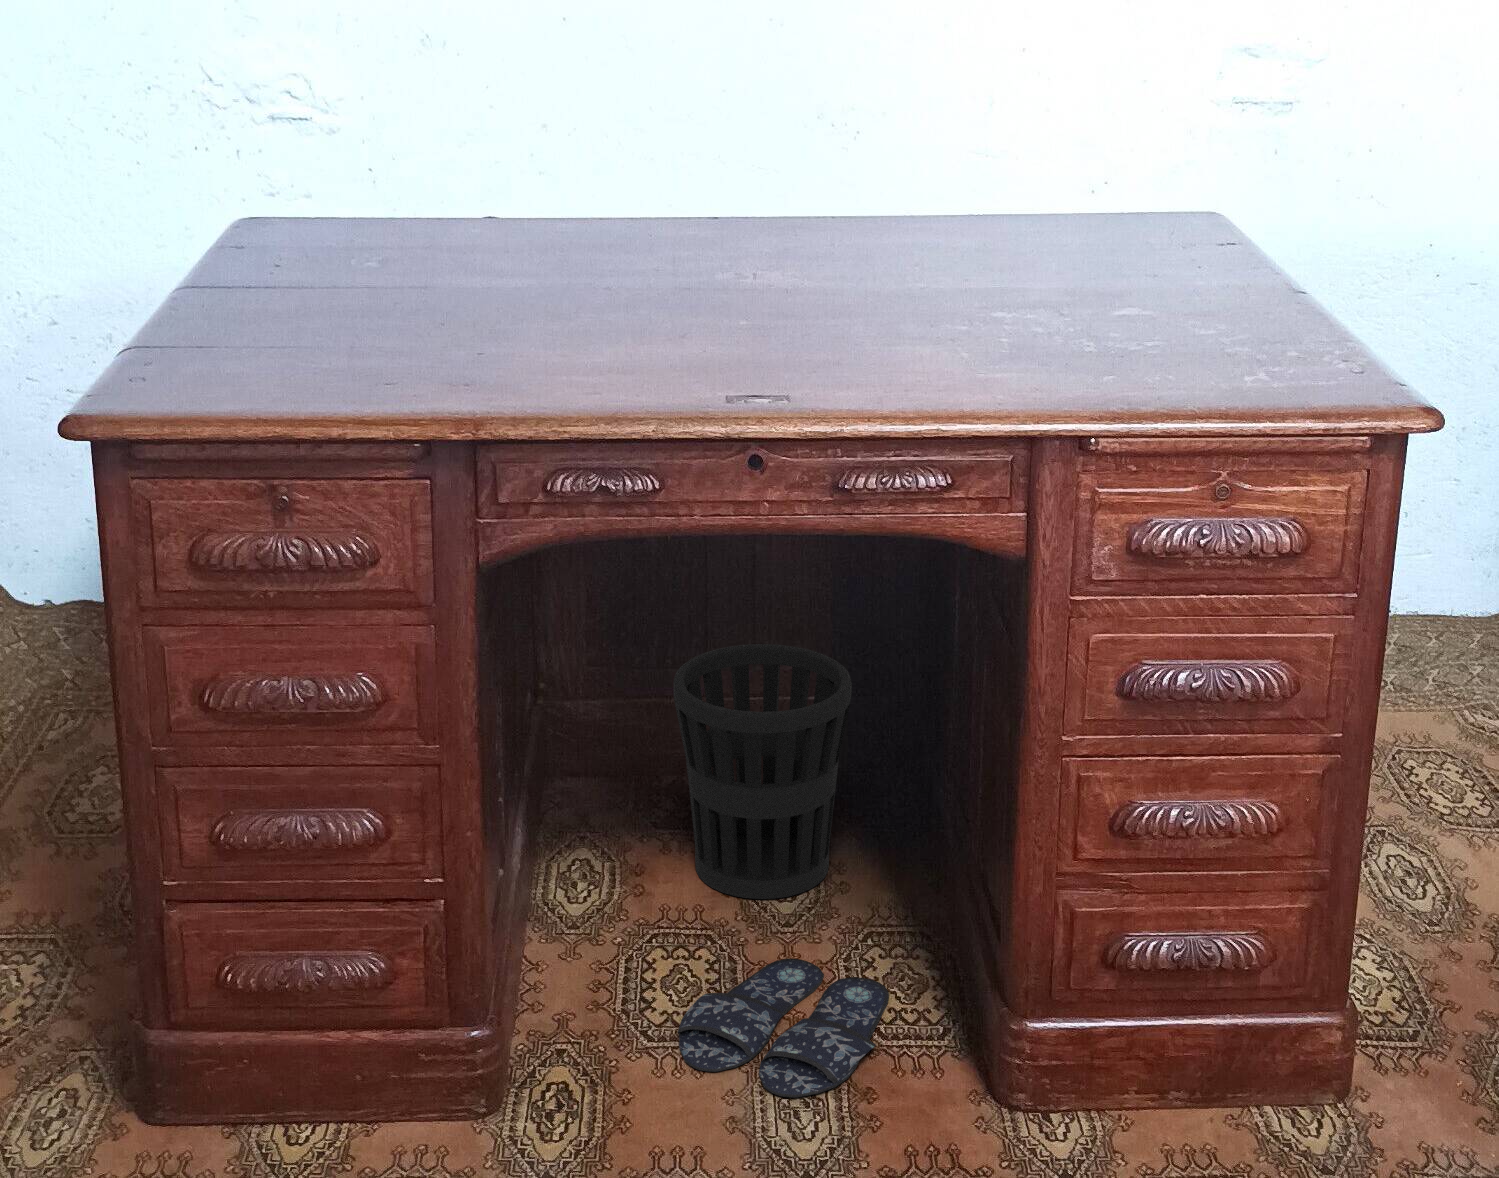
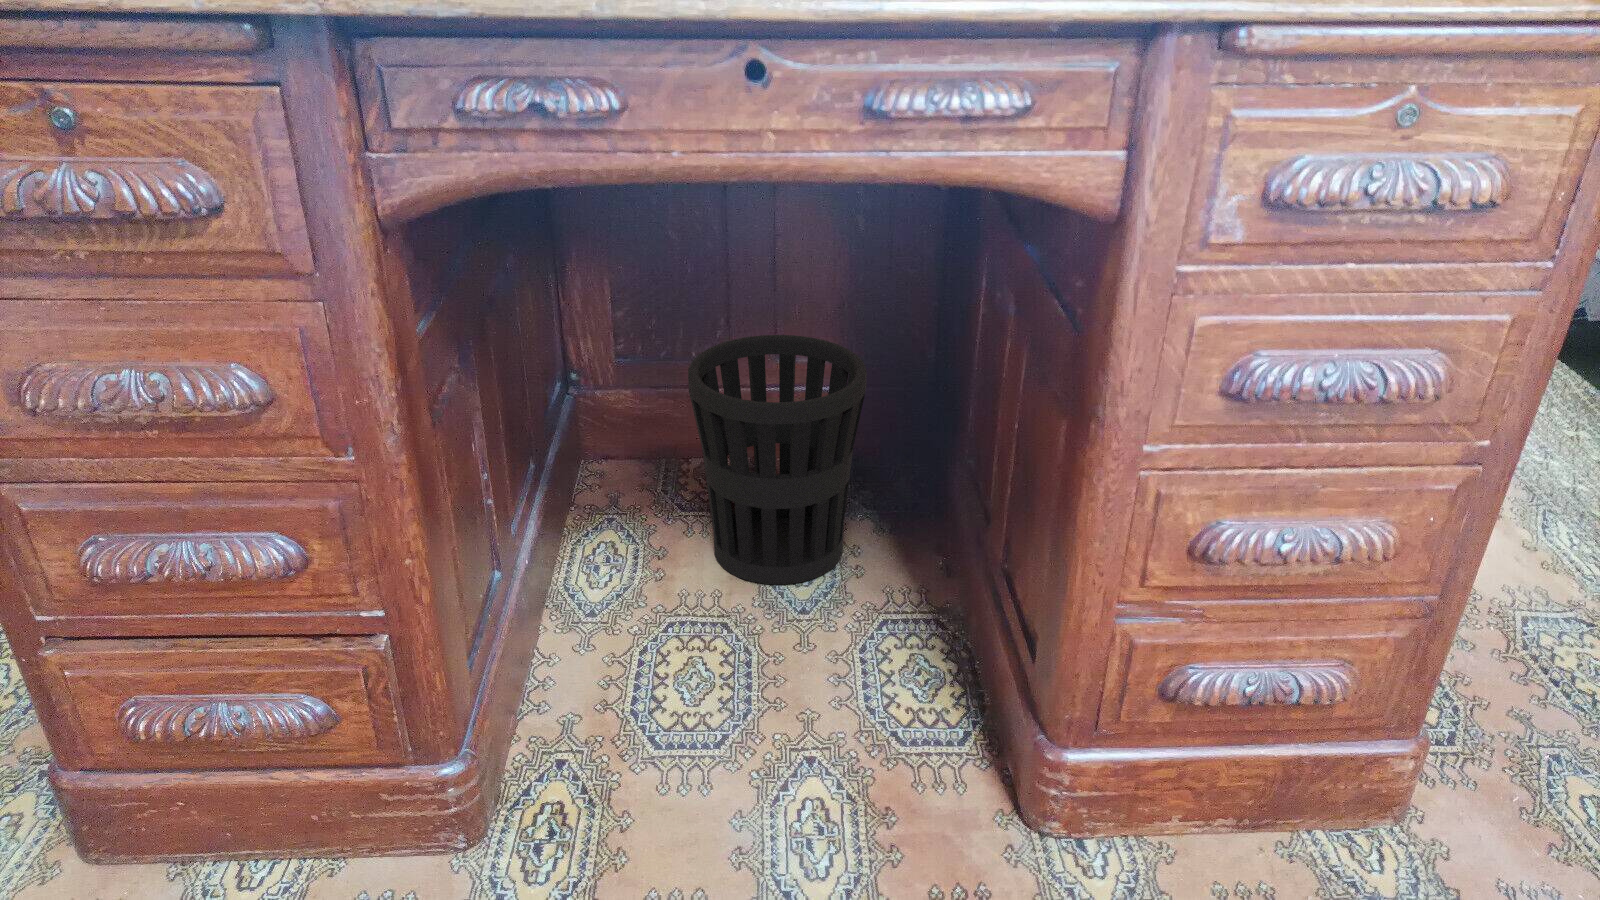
slippers: present [678,958,889,1098] -> none [685,650,905,823]

